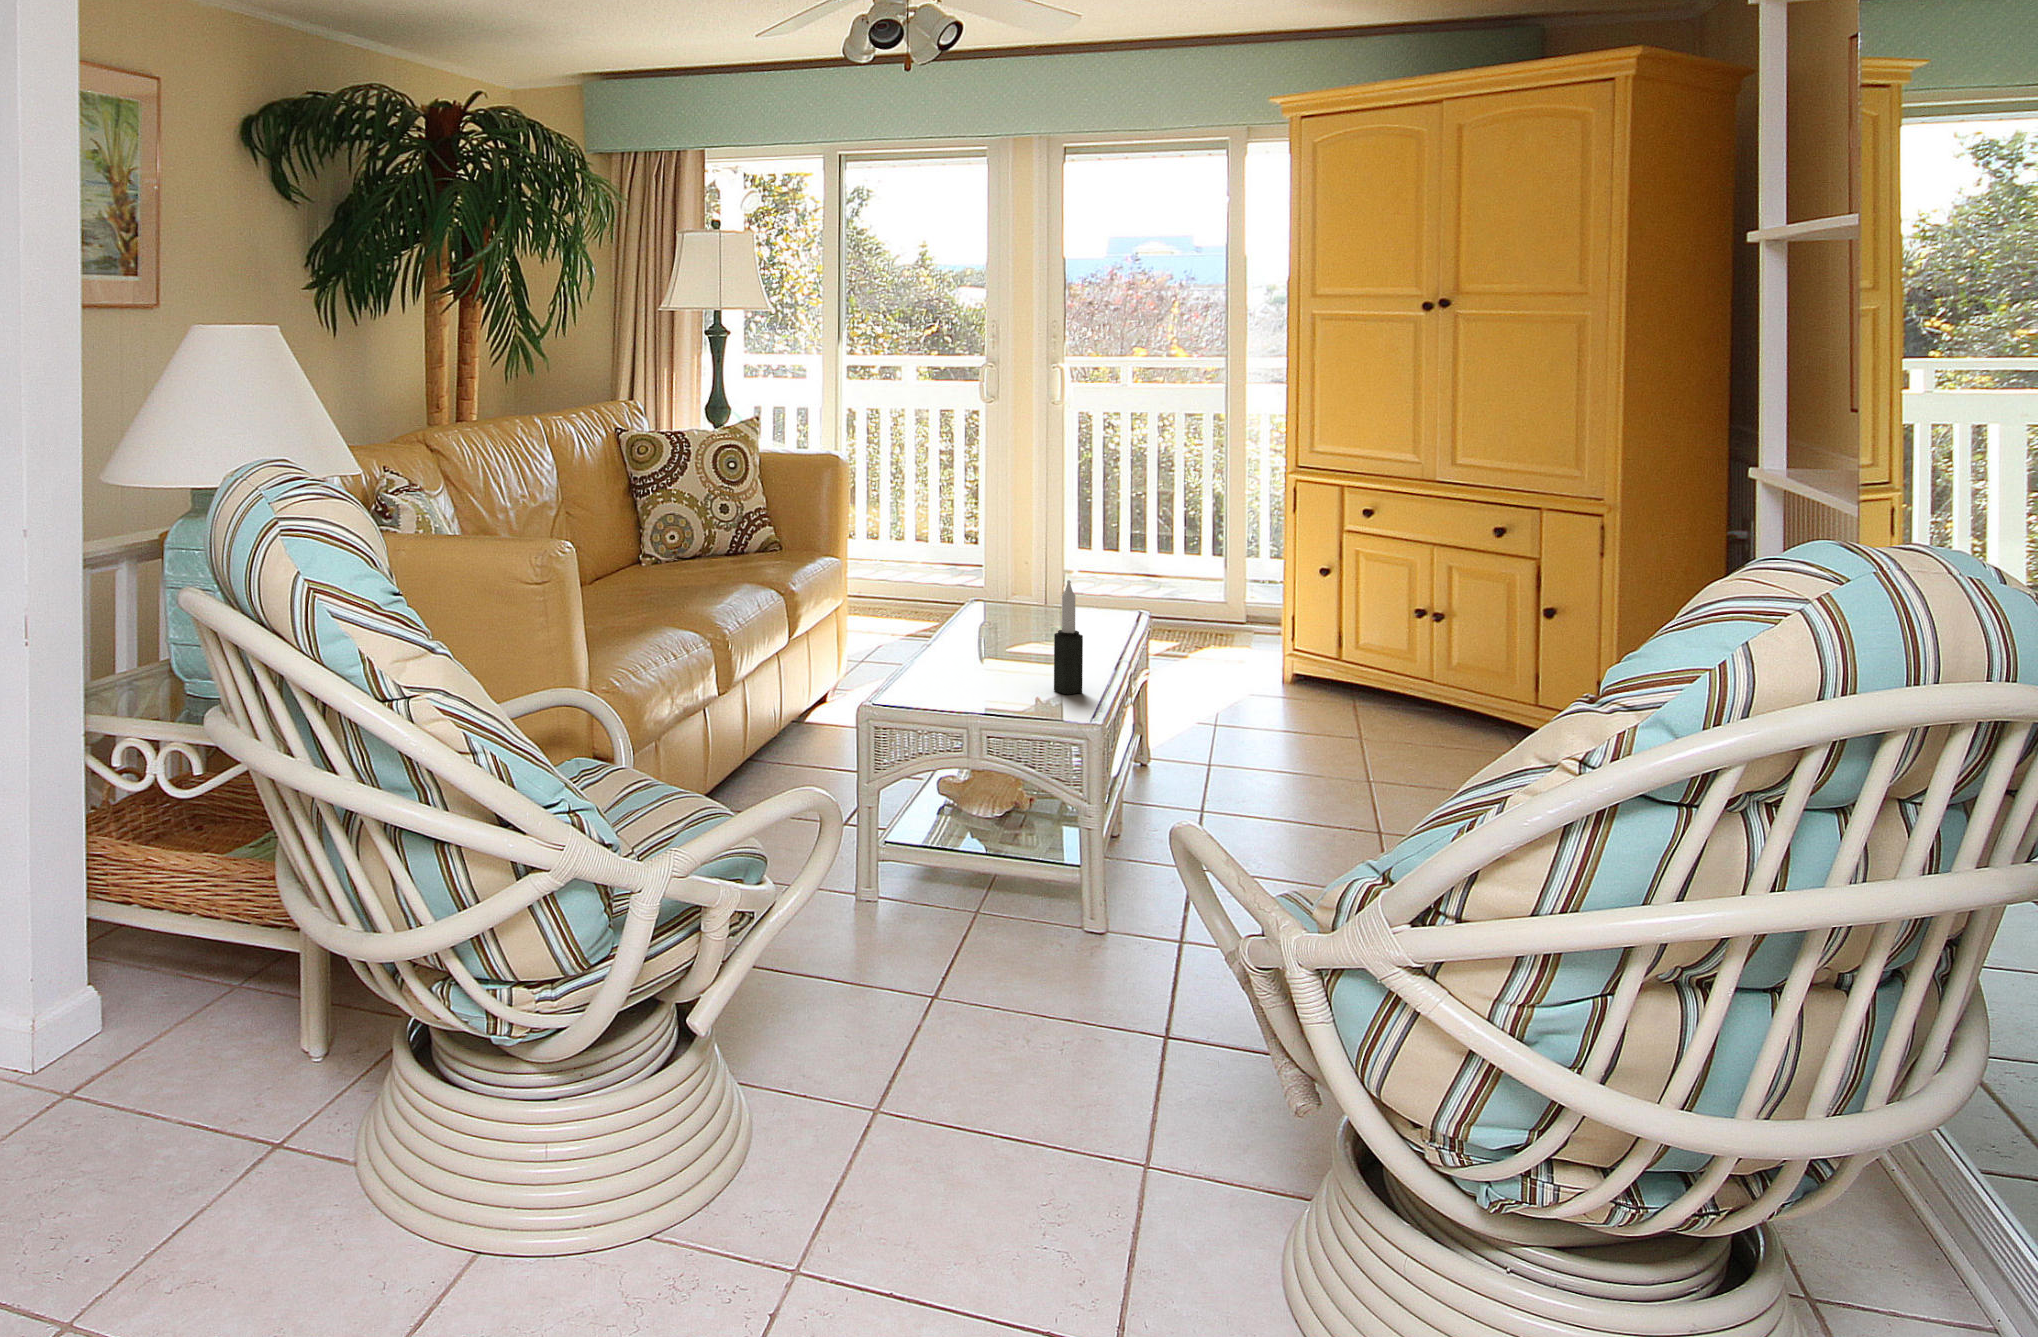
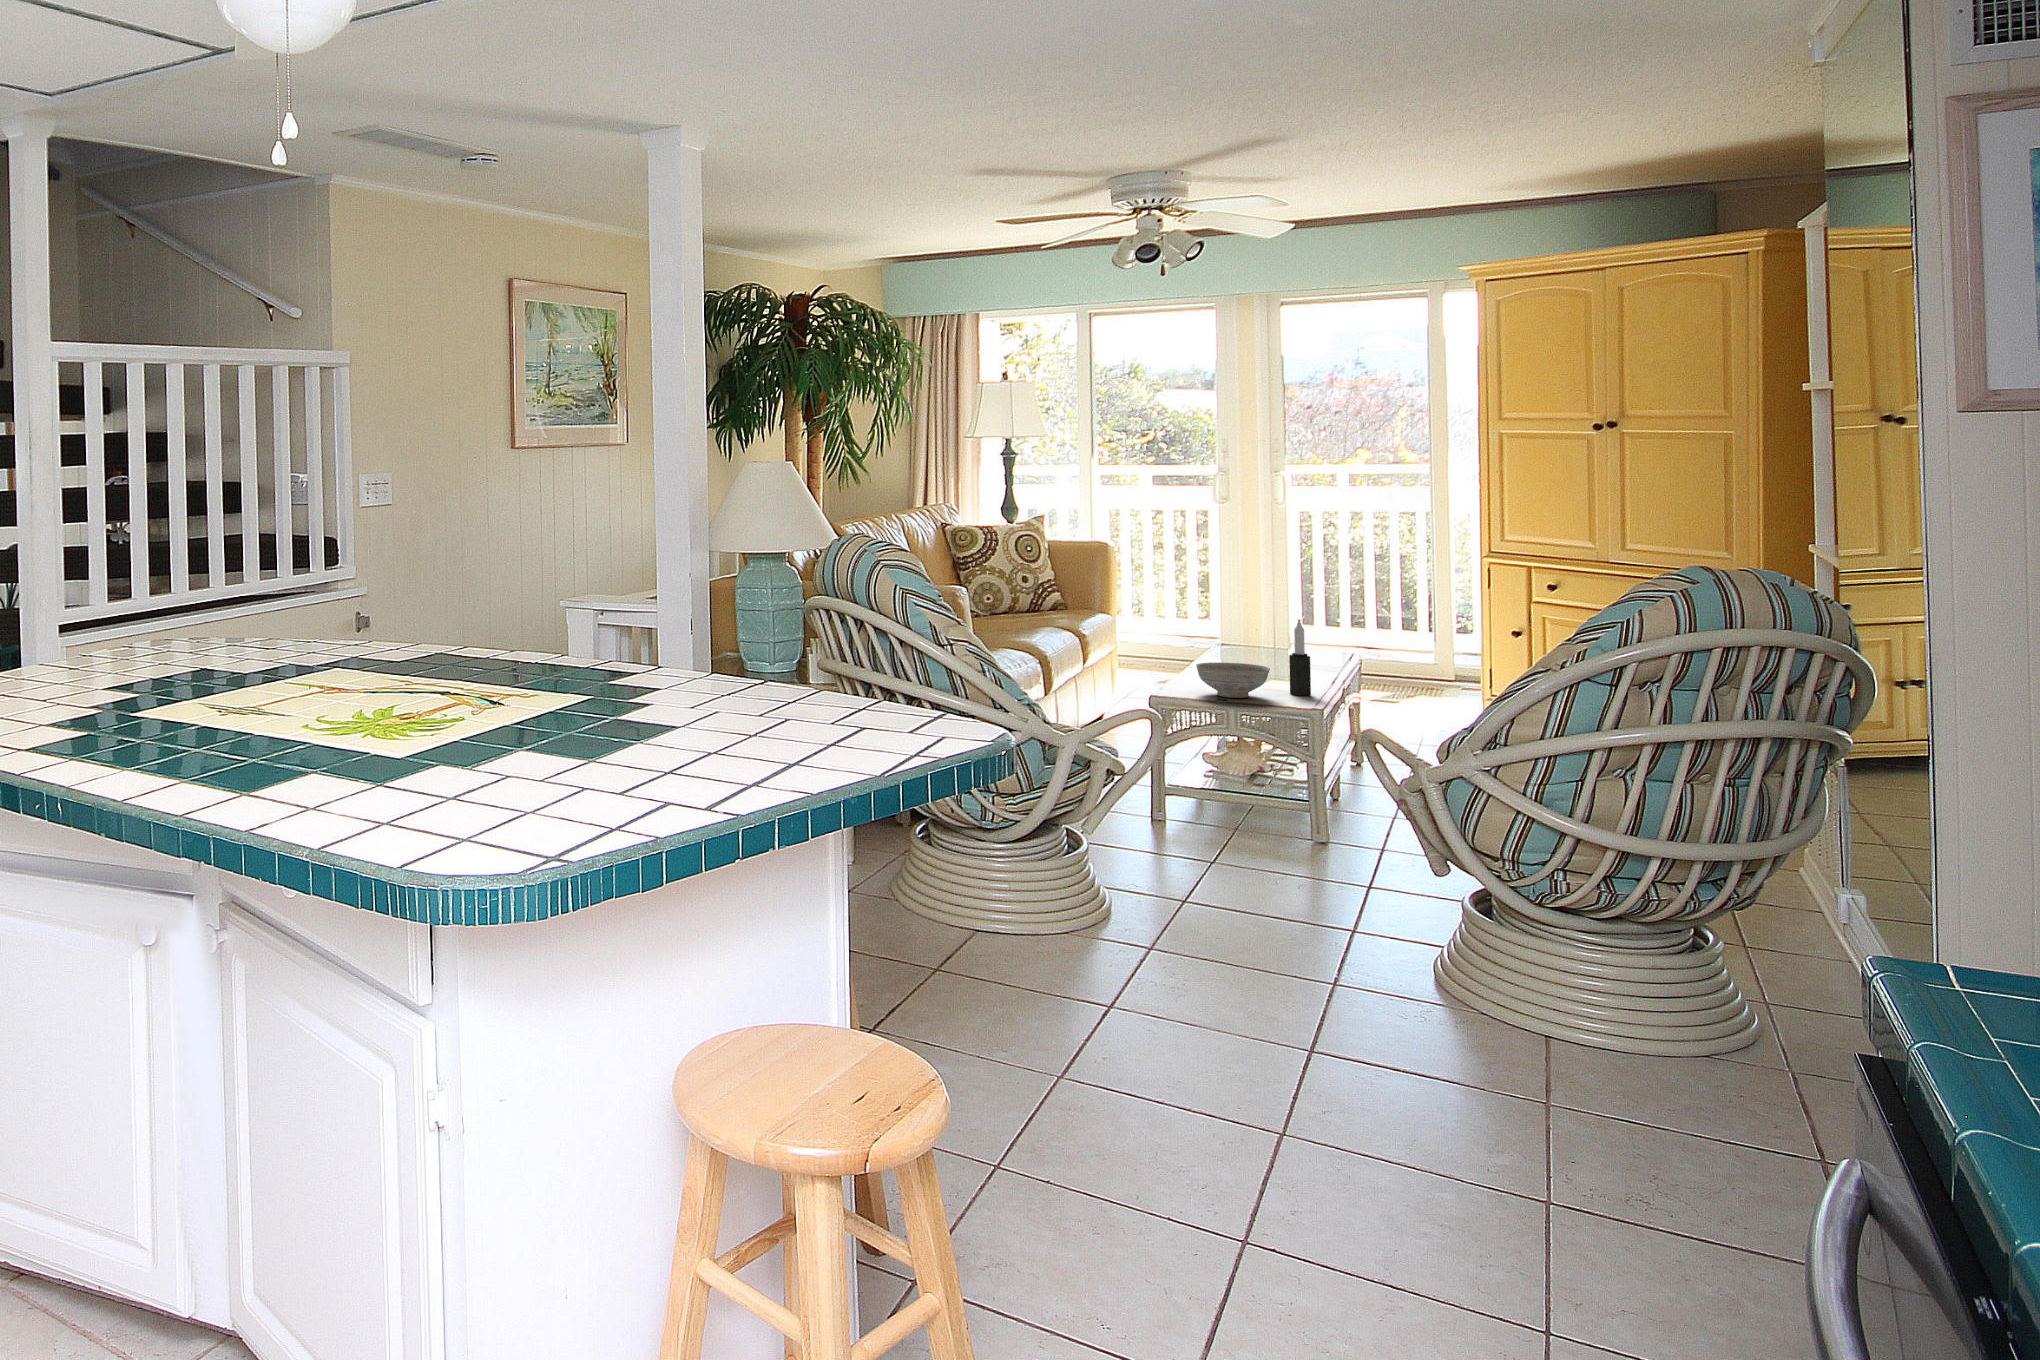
decorative bowl: none [923,647,1027,704] -> present [1196,663,1270,698]

